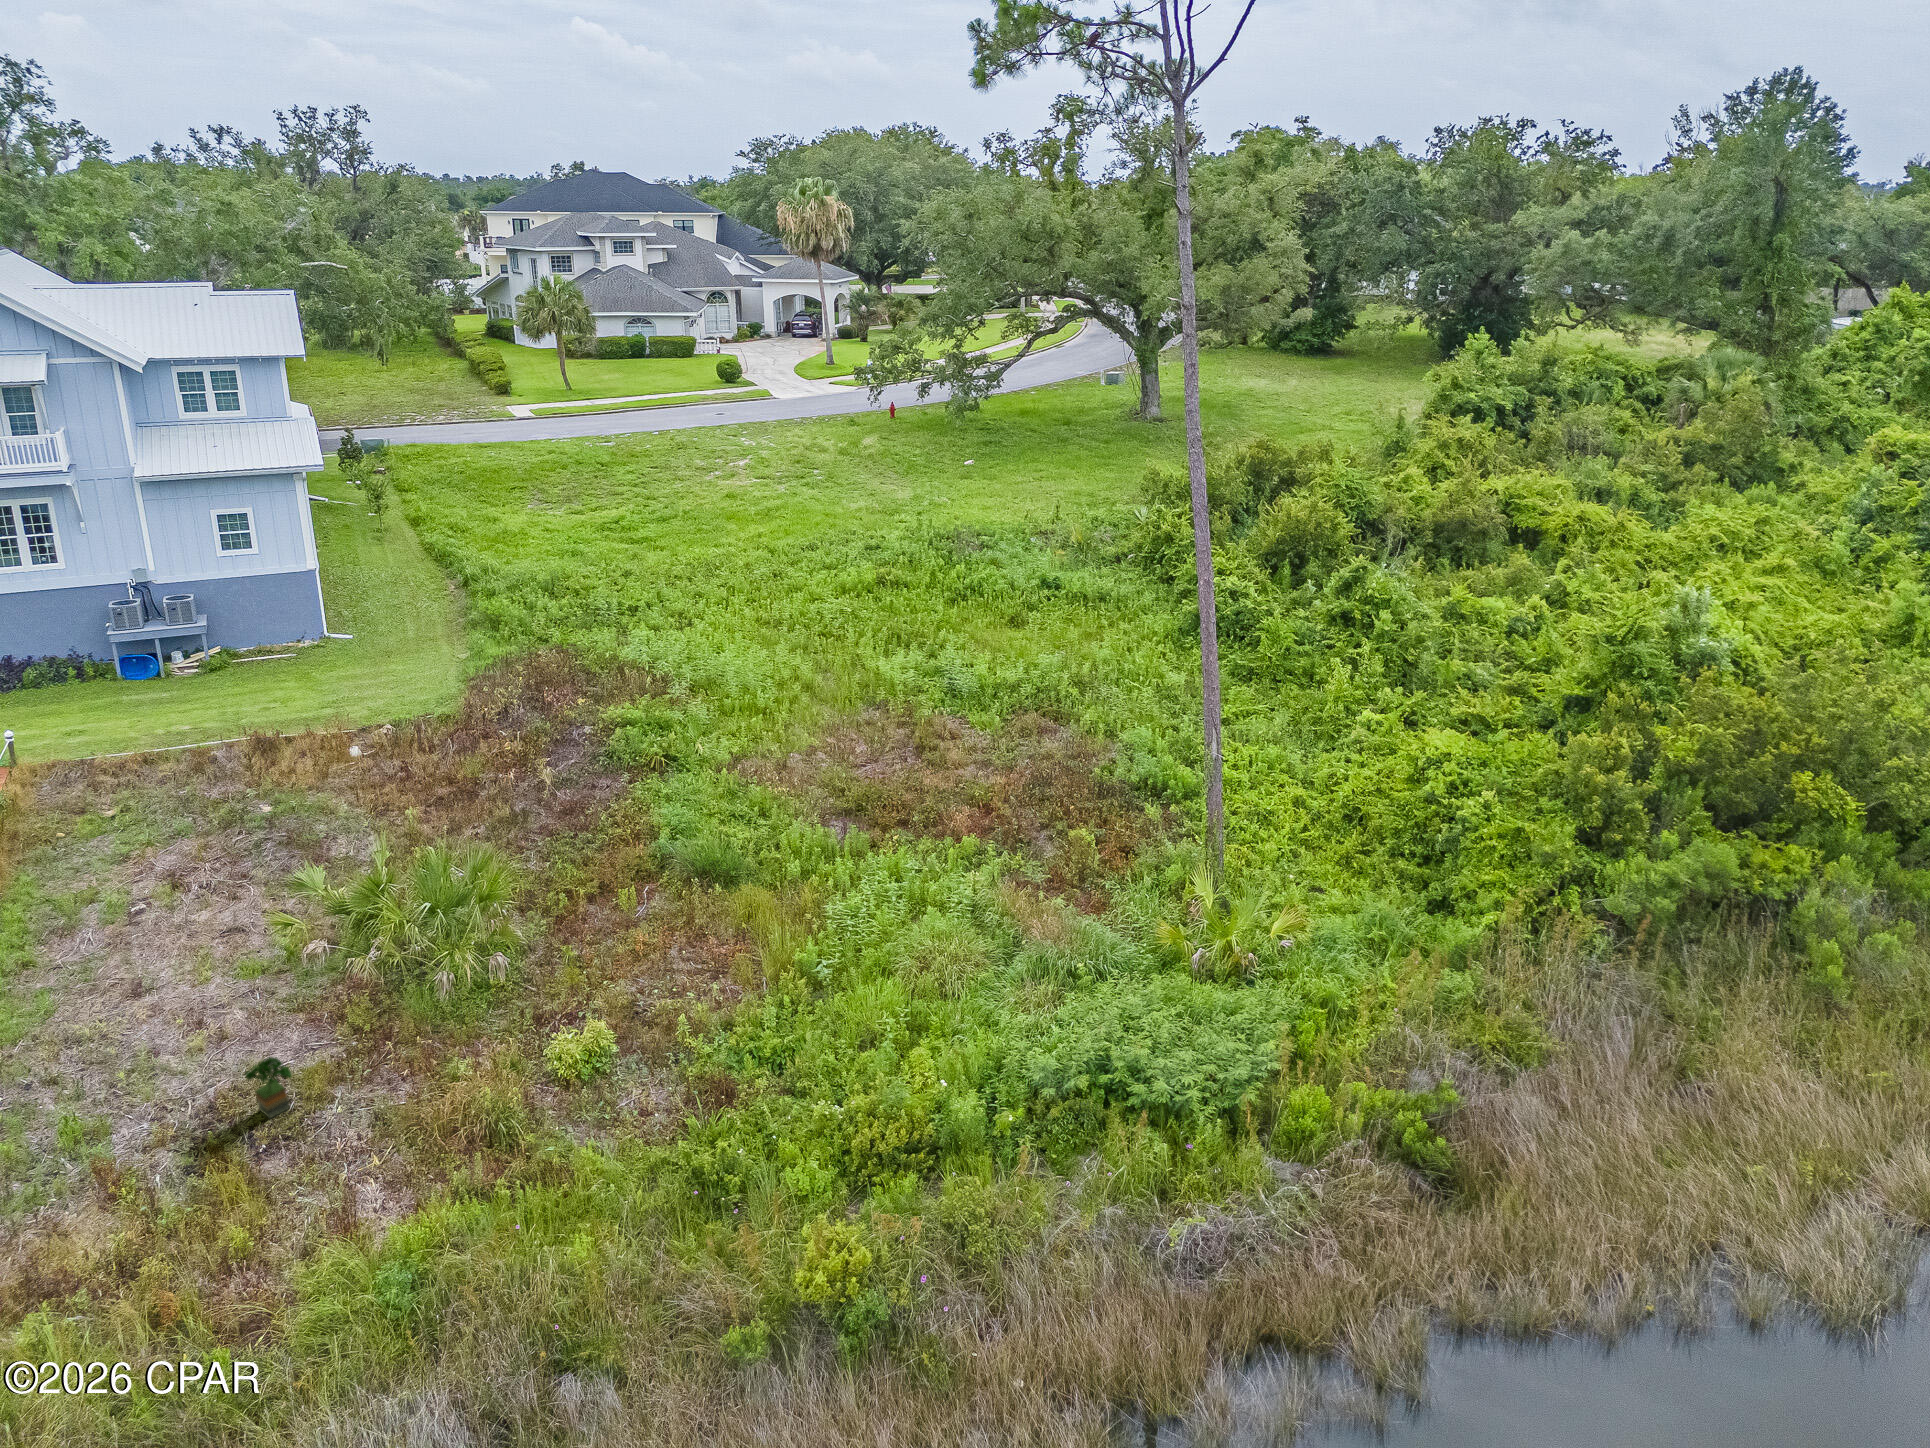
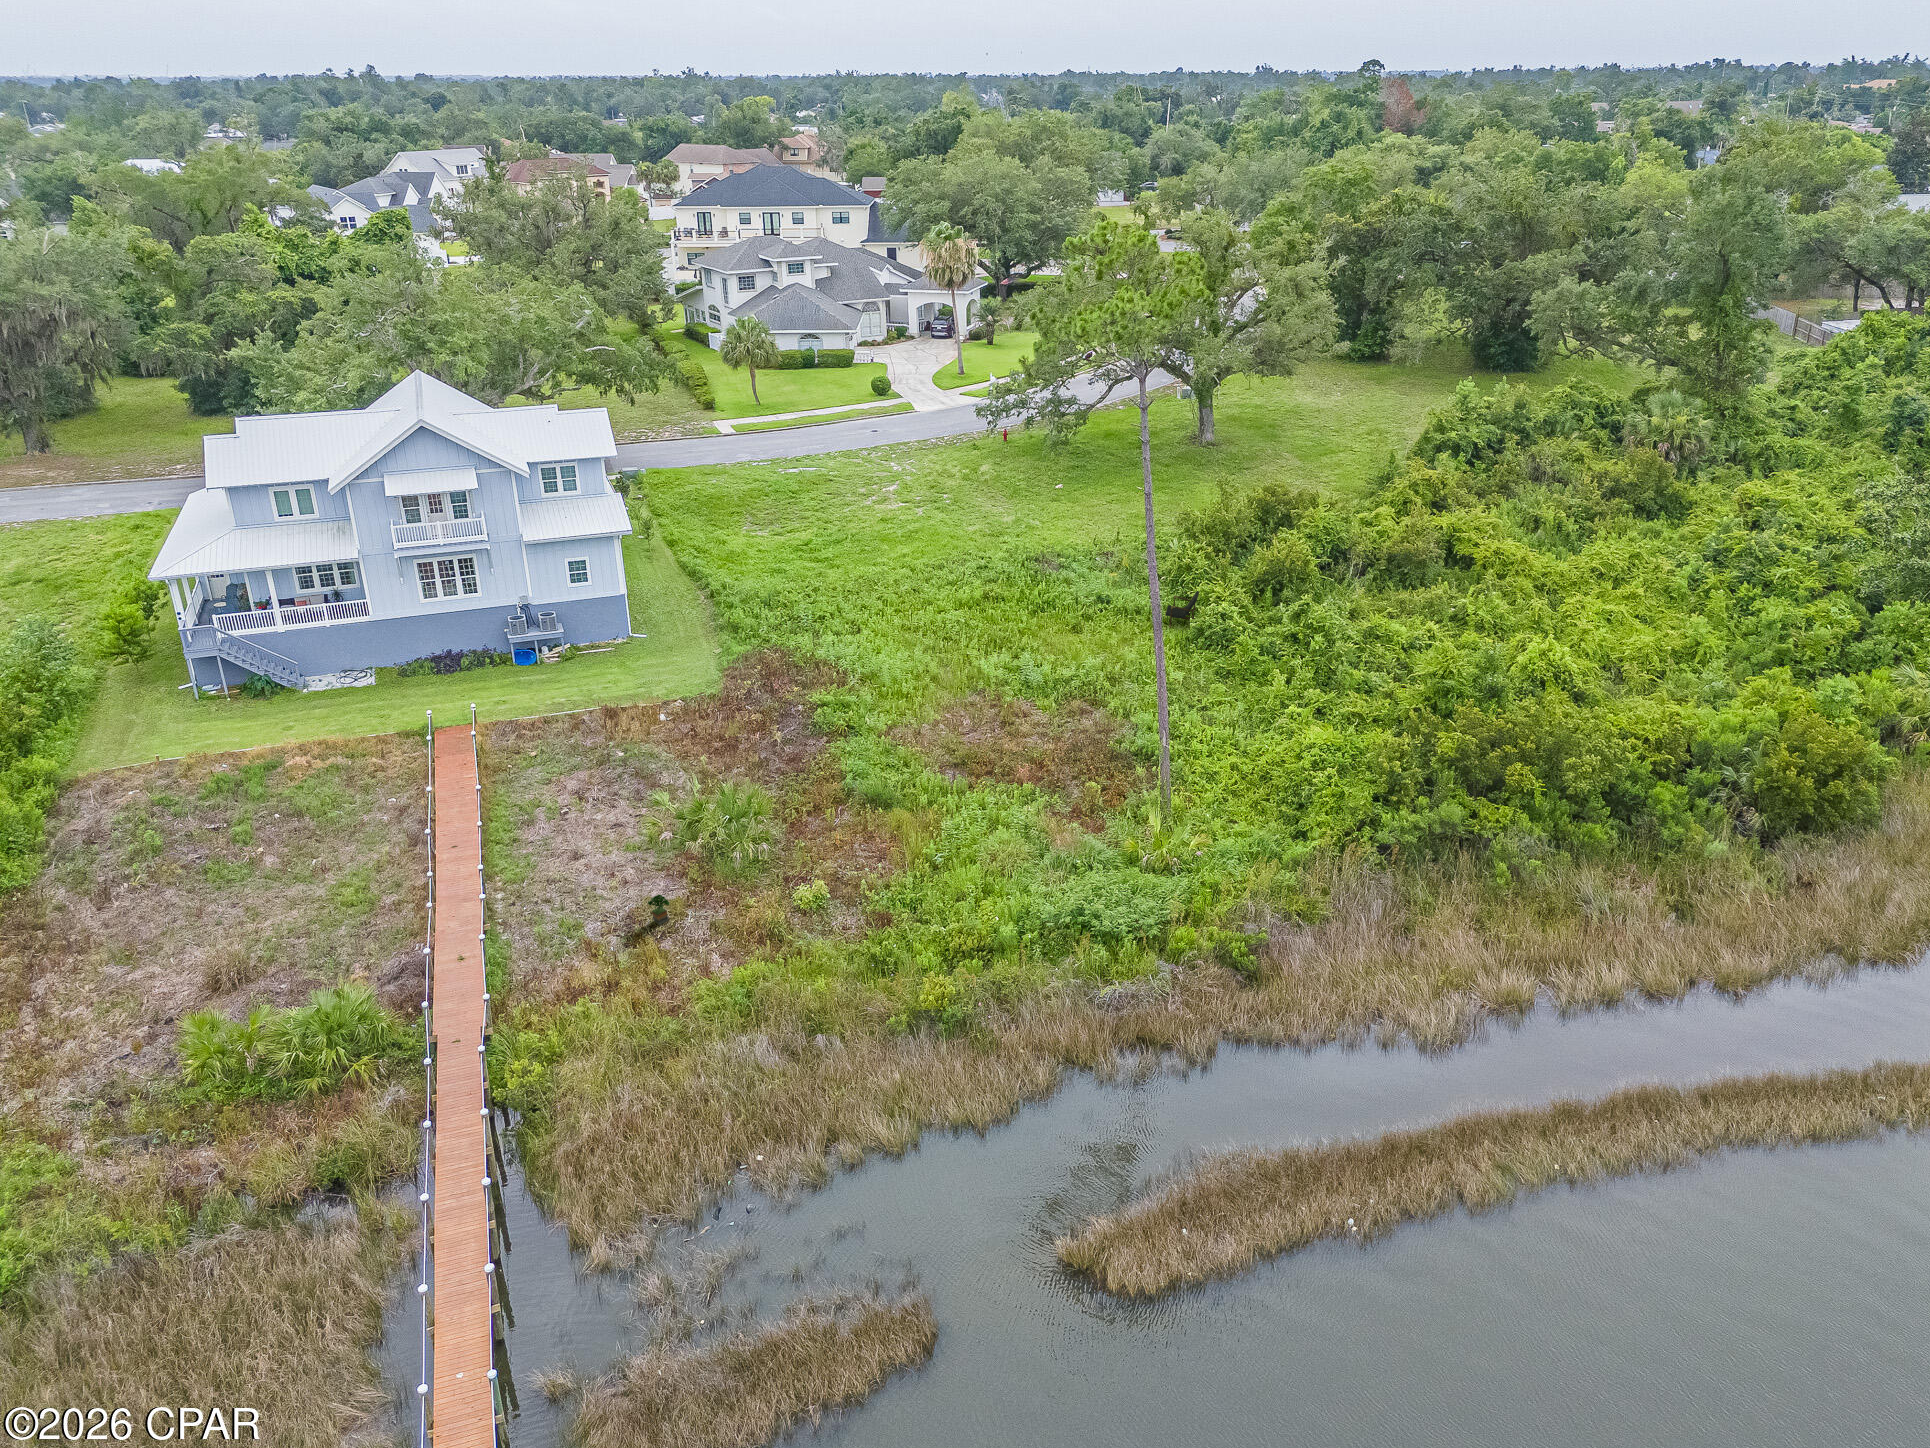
lounge chair: none [1144,565,1192,619] -> present [1165,591,1199,627]

